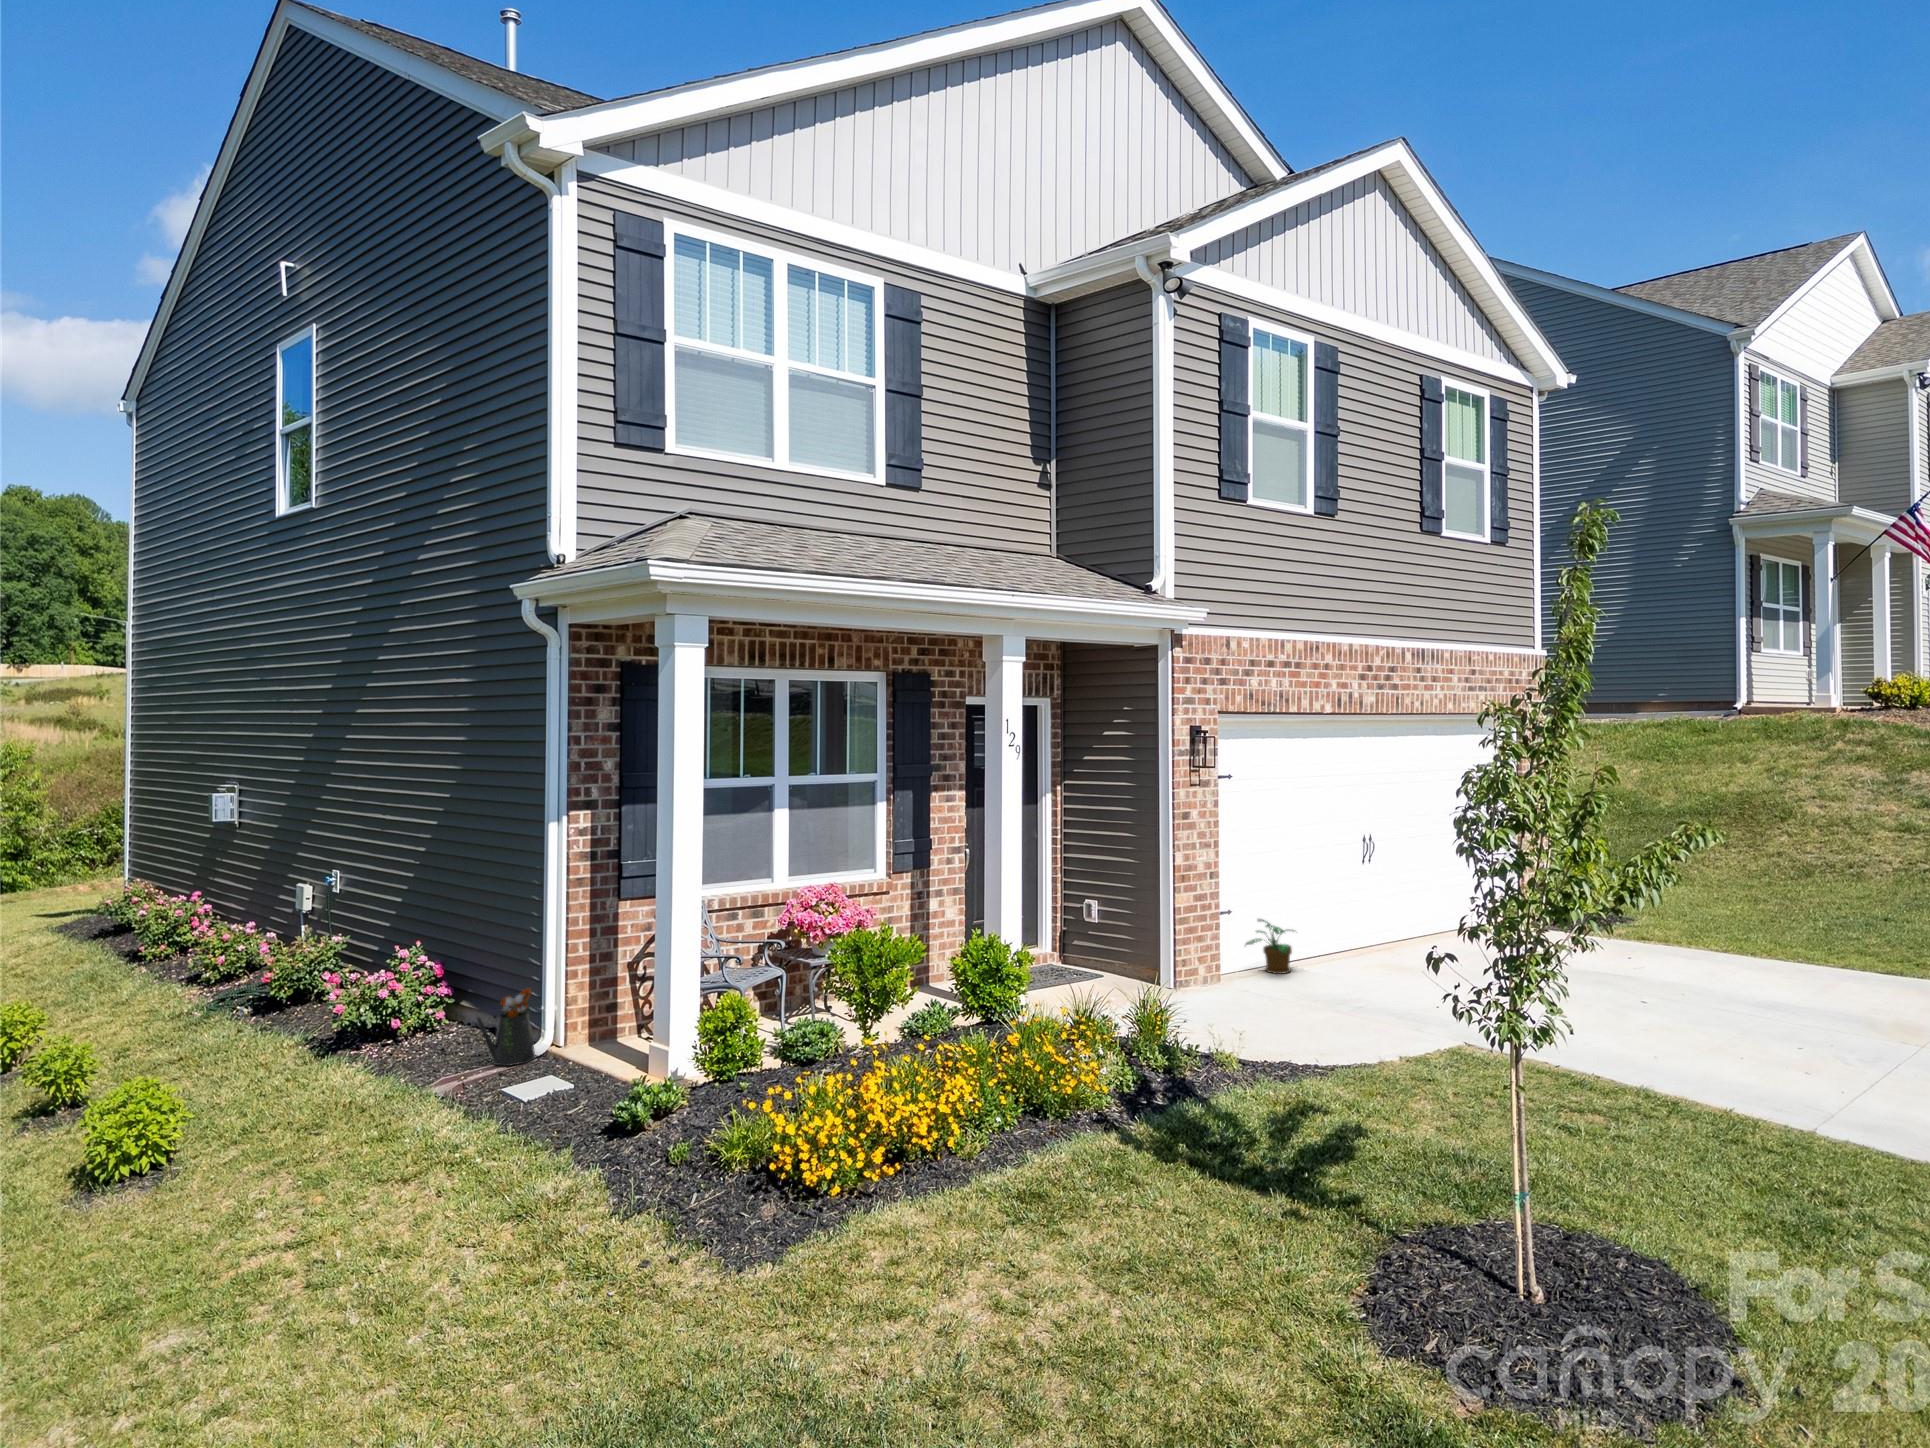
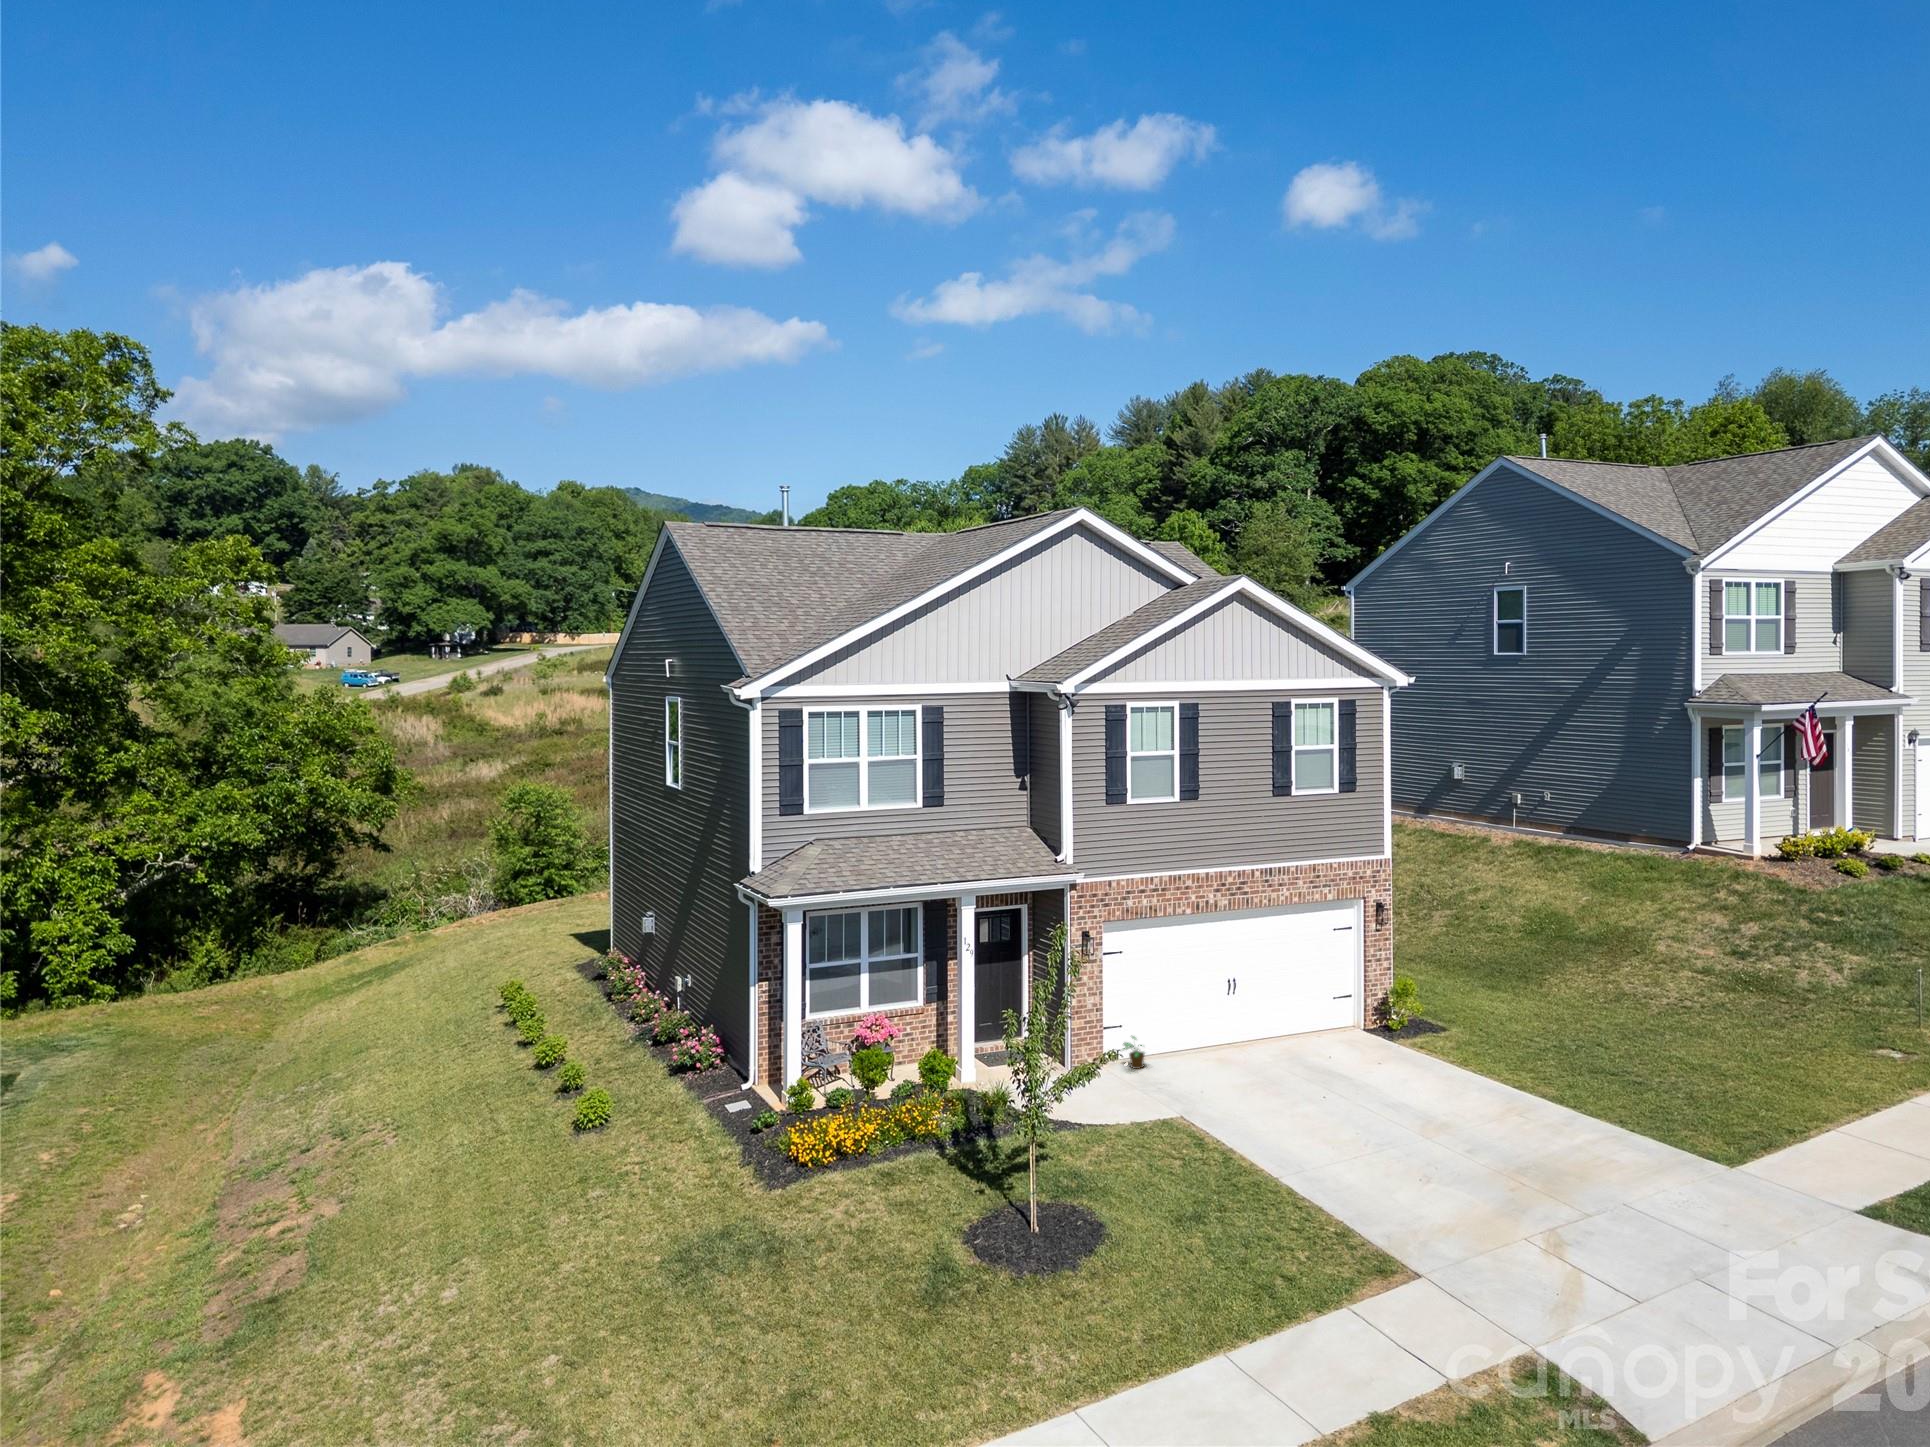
watering can: present [477,989,539,1066] -> none [722,1057,750,1092]

